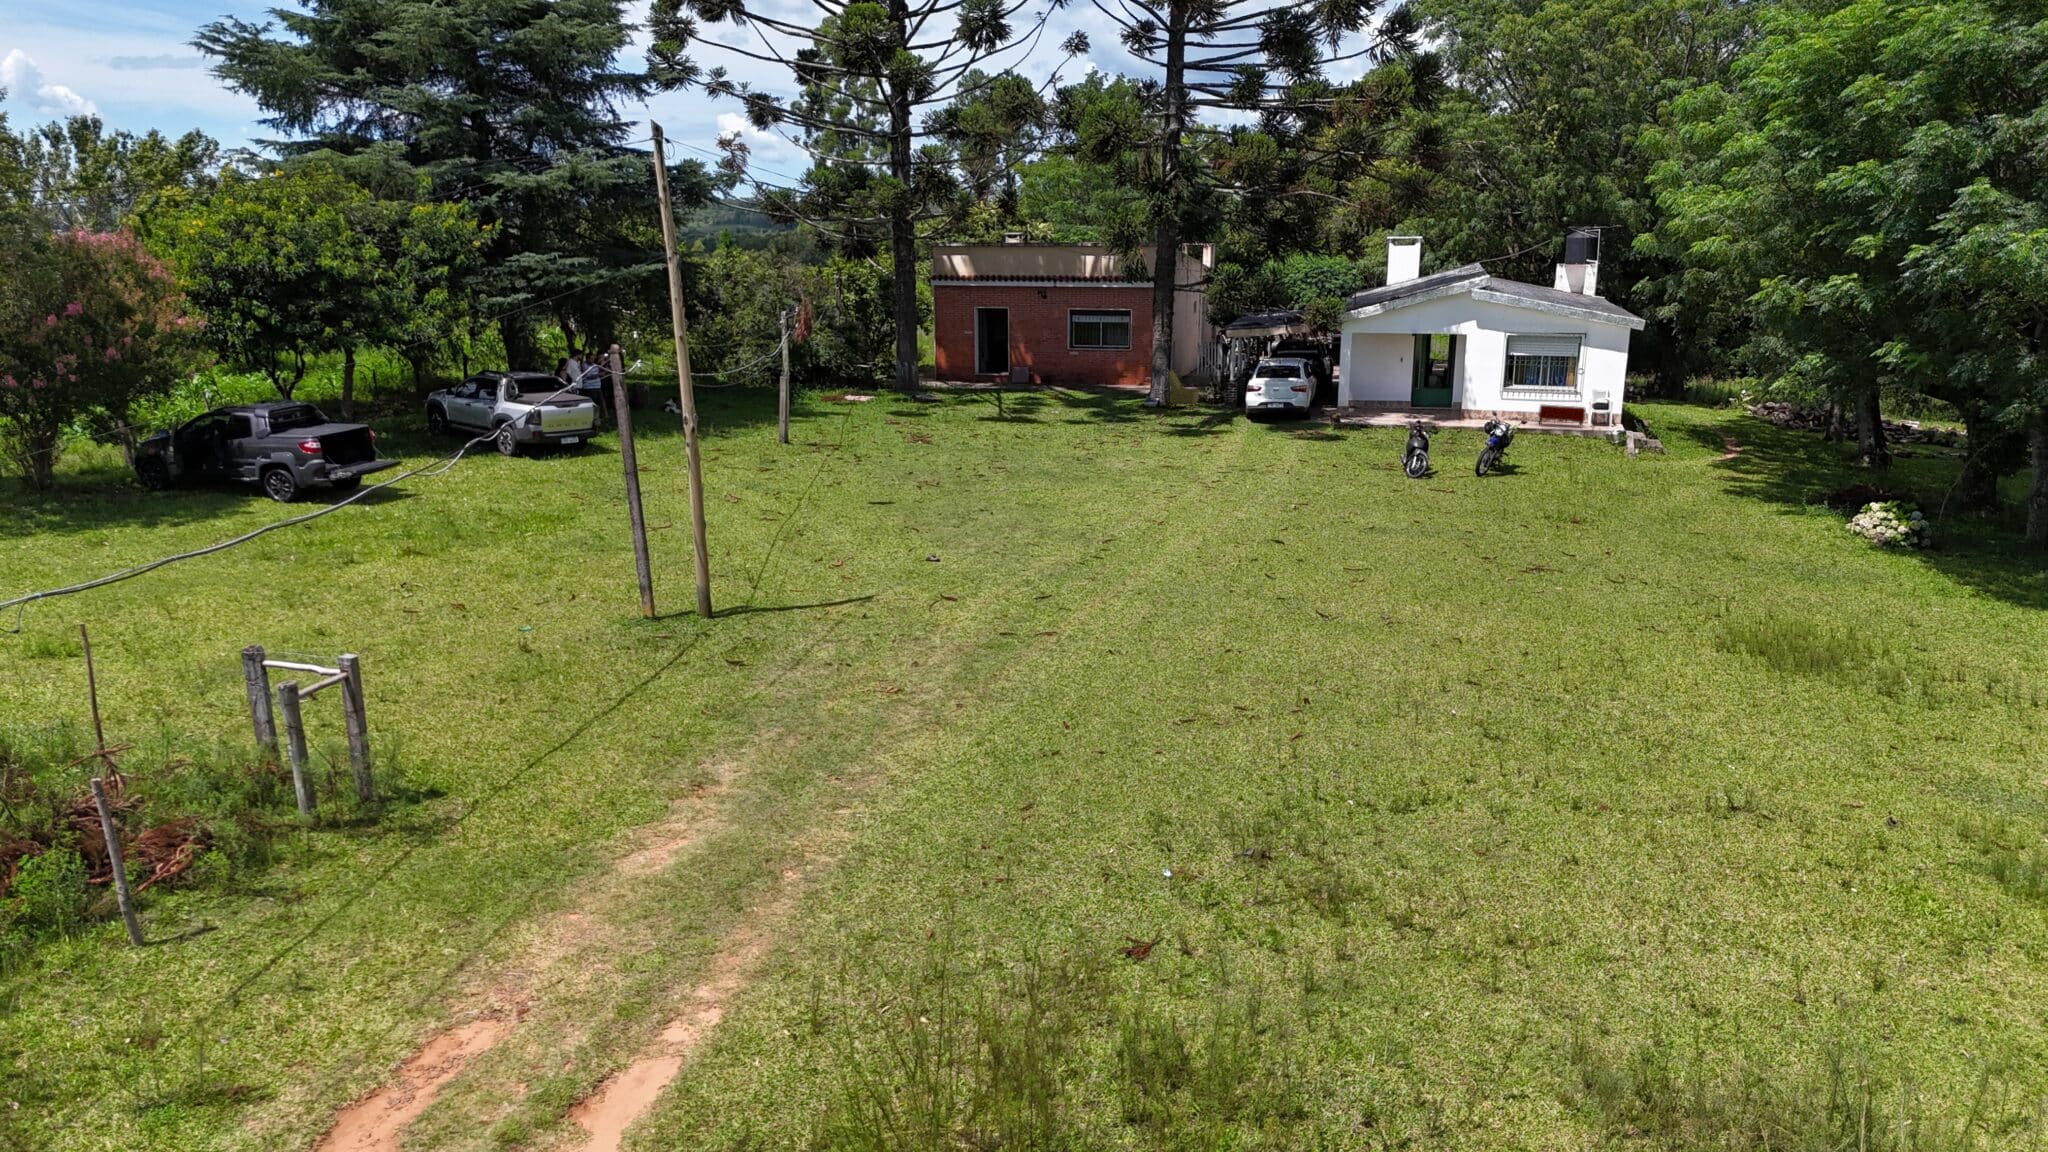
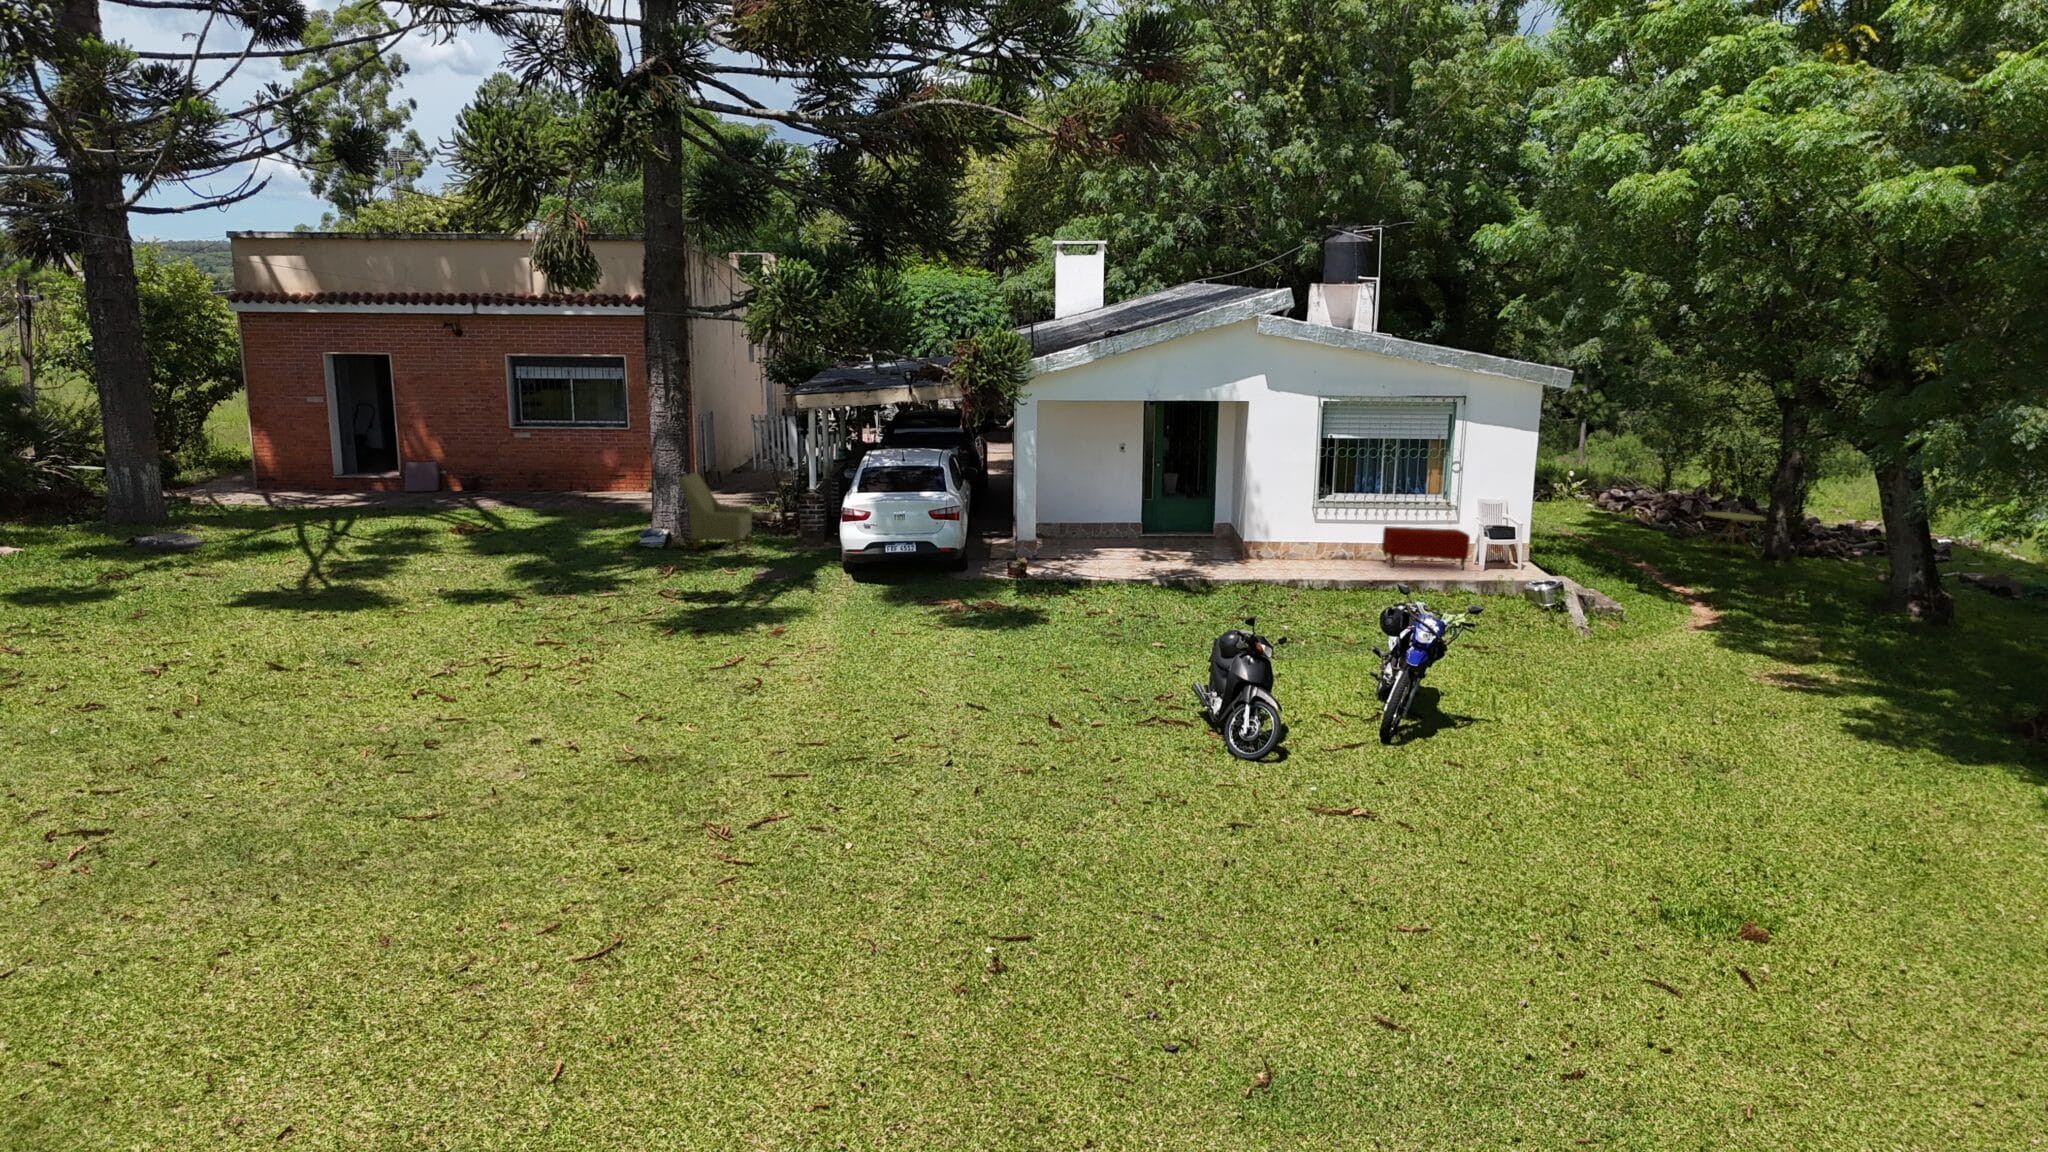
round table: none [1792,412,1833,439] -> present [1704,512,1765,553]

